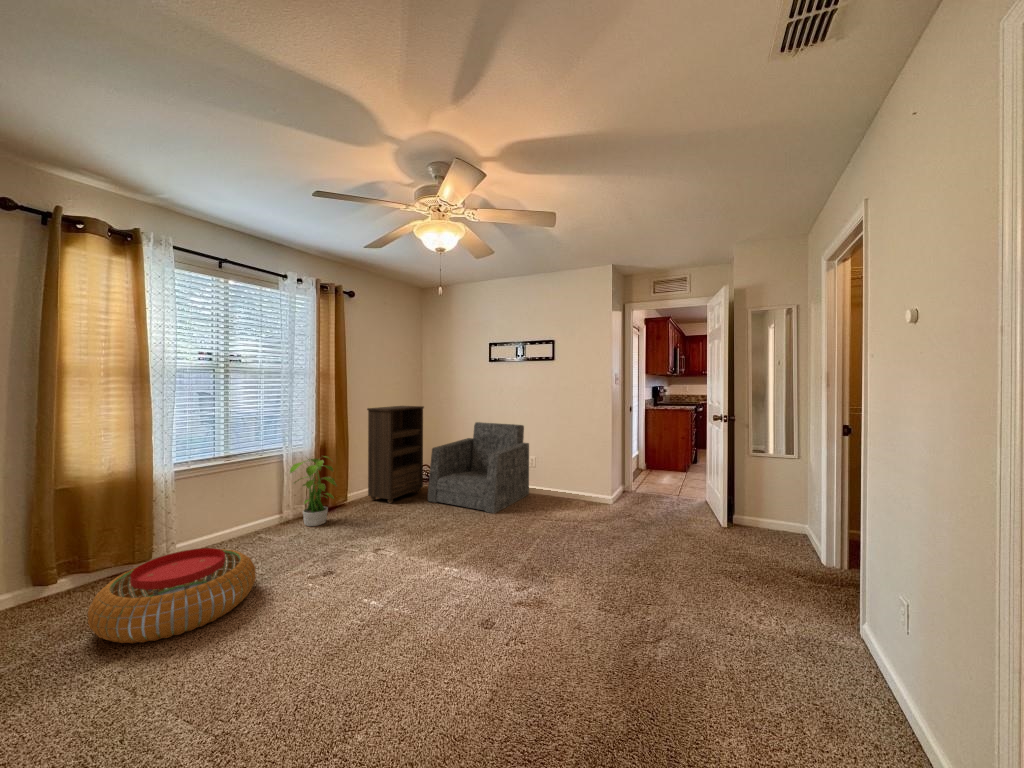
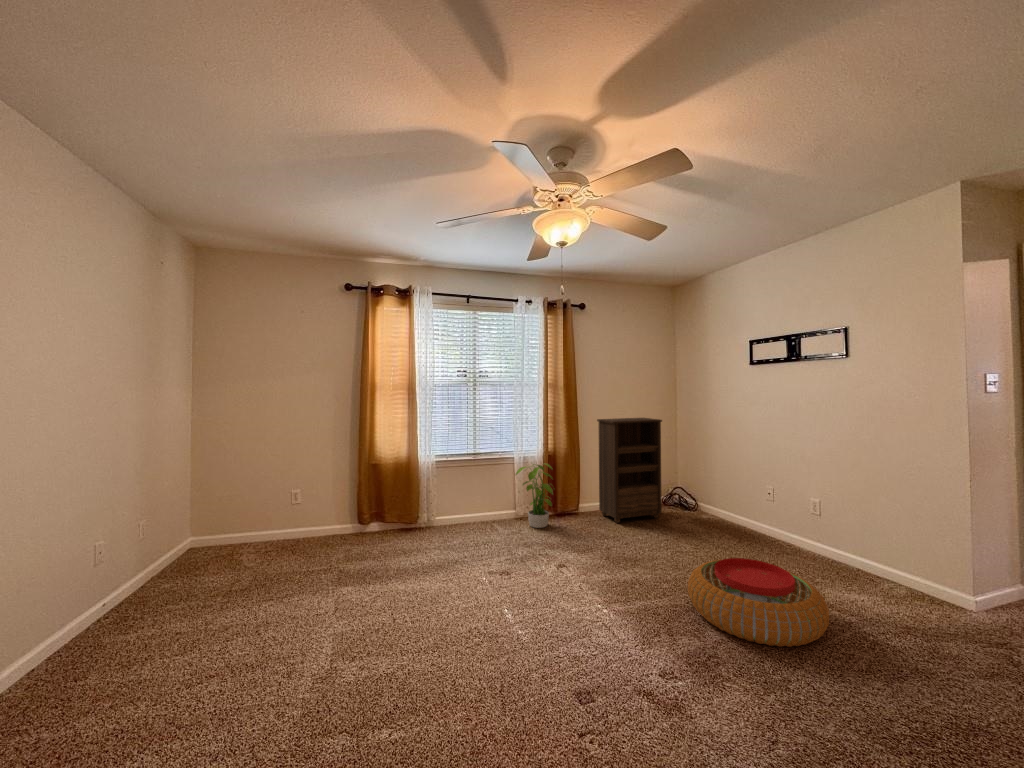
armchair: present [428,422,529,514] -> none [656,443,805,567]
pouf: present [88,548,256,643] -> present [688,558,829,647]

